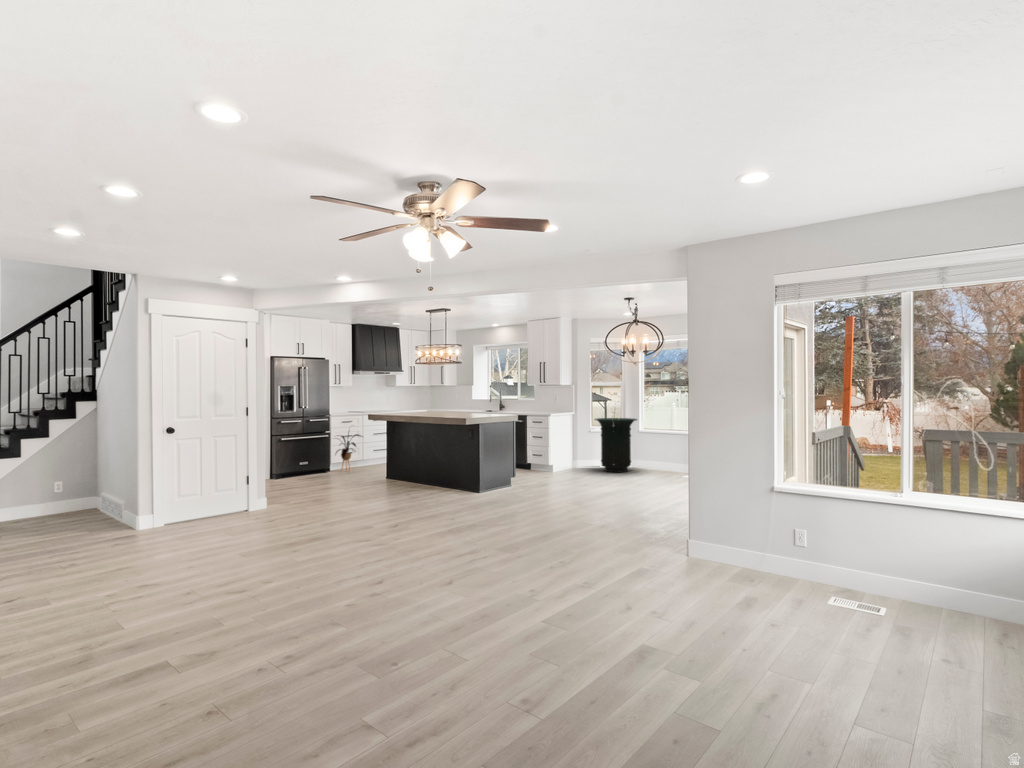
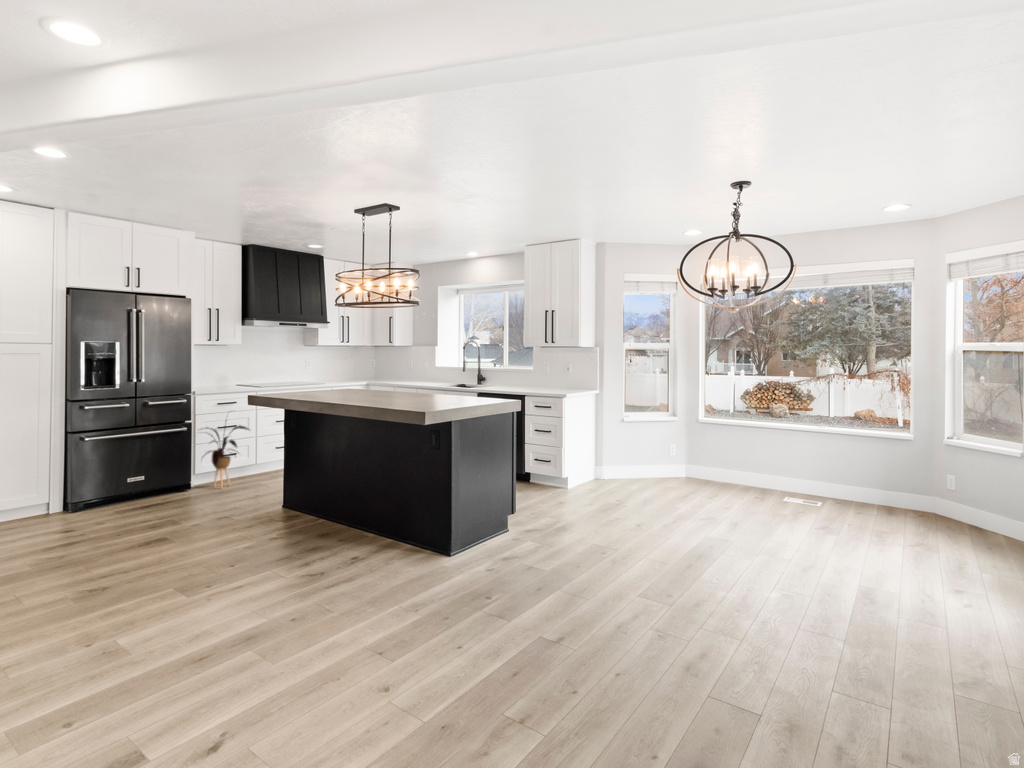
trash can: present [595,418,637,472] -> none [635,401,707,491]

